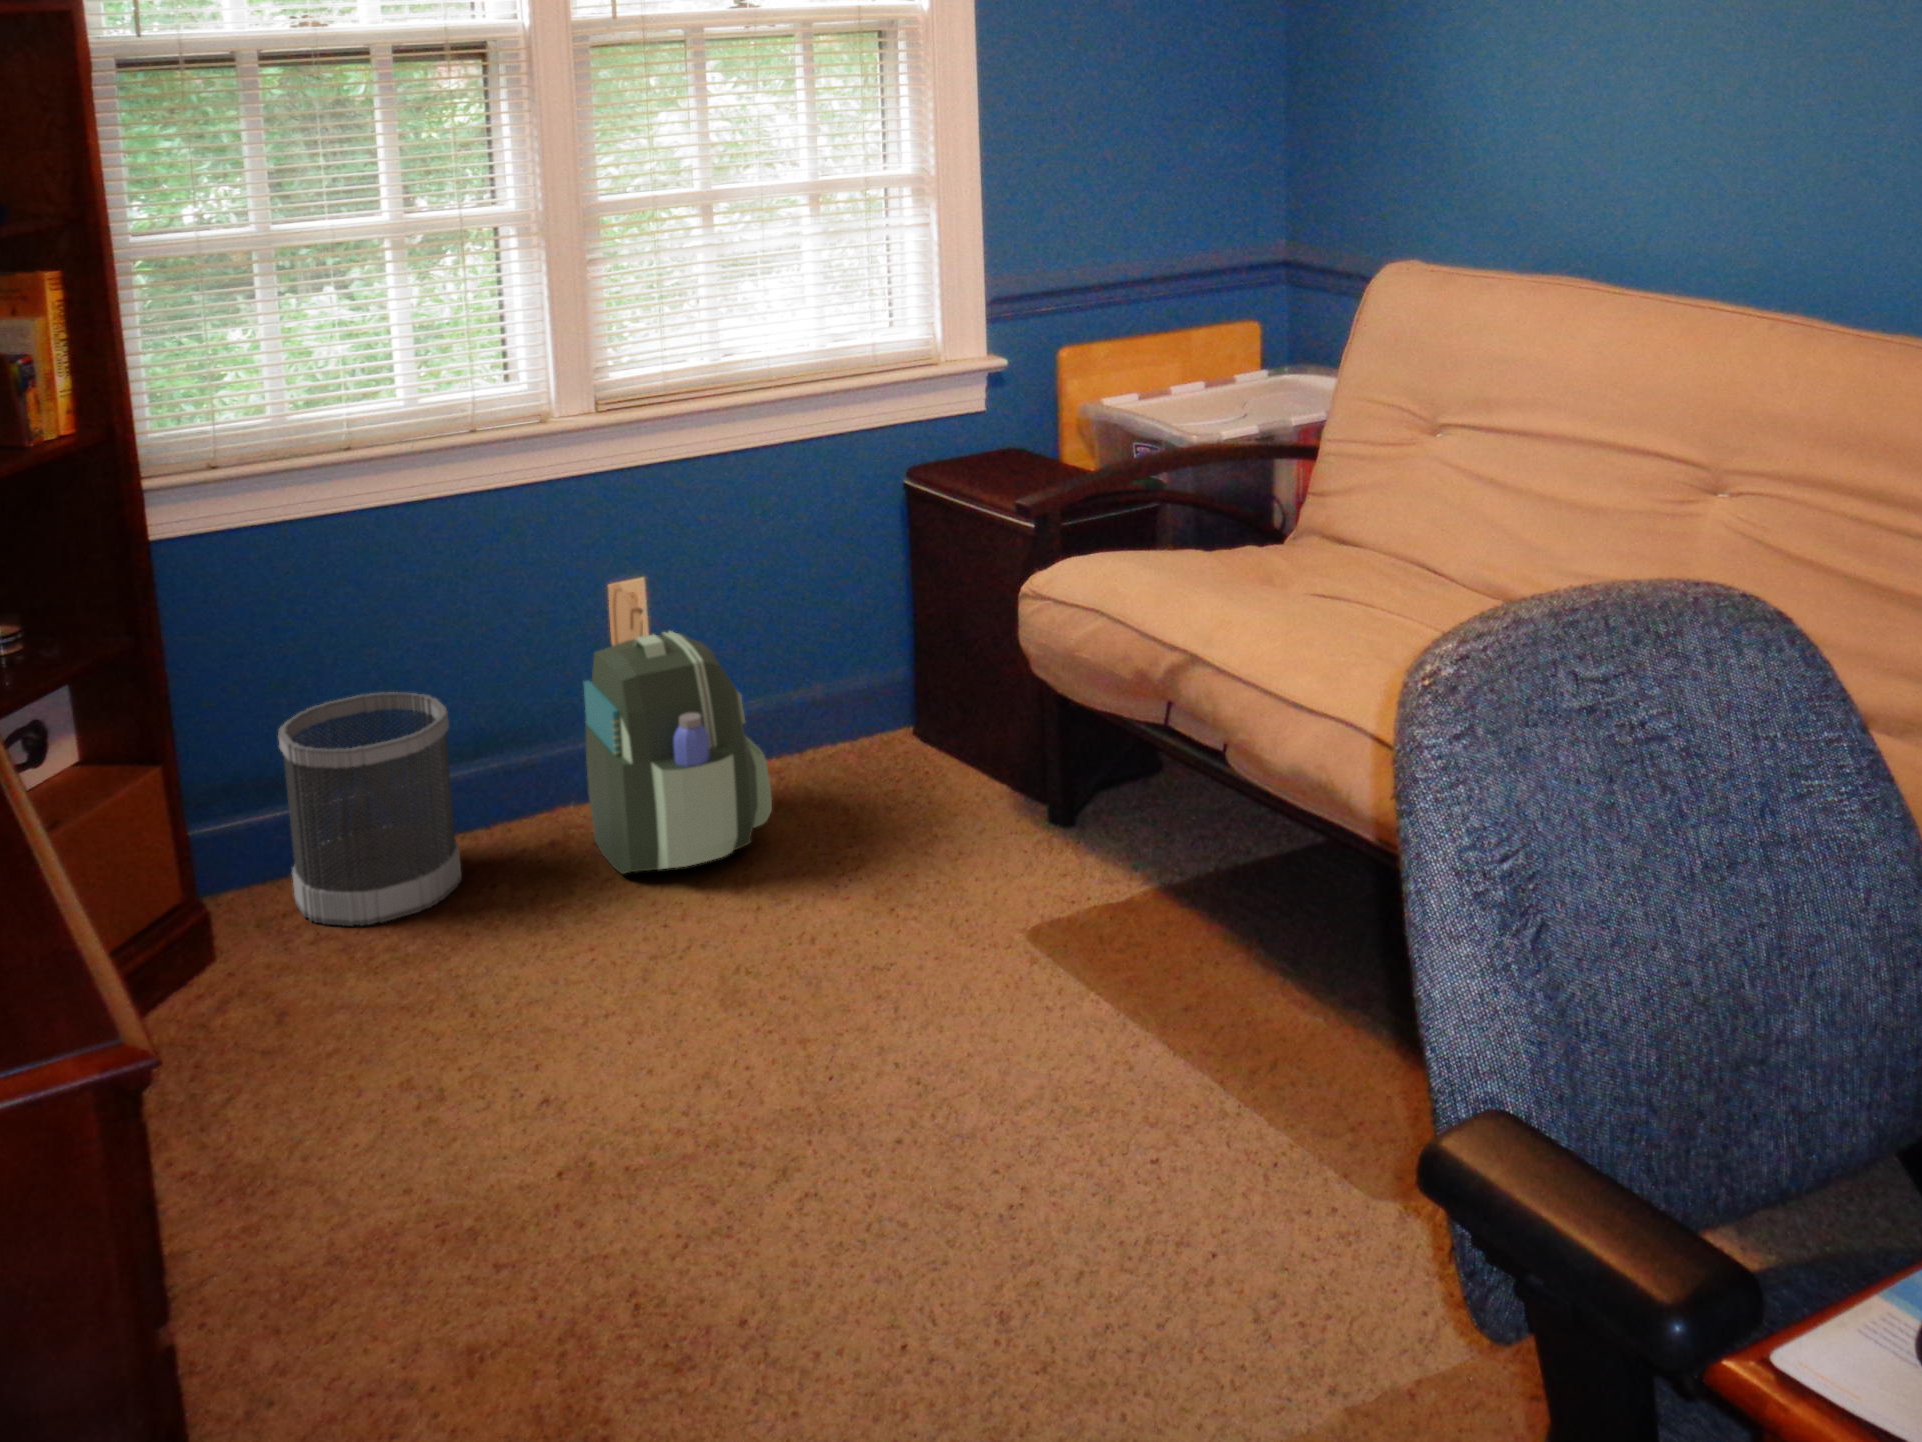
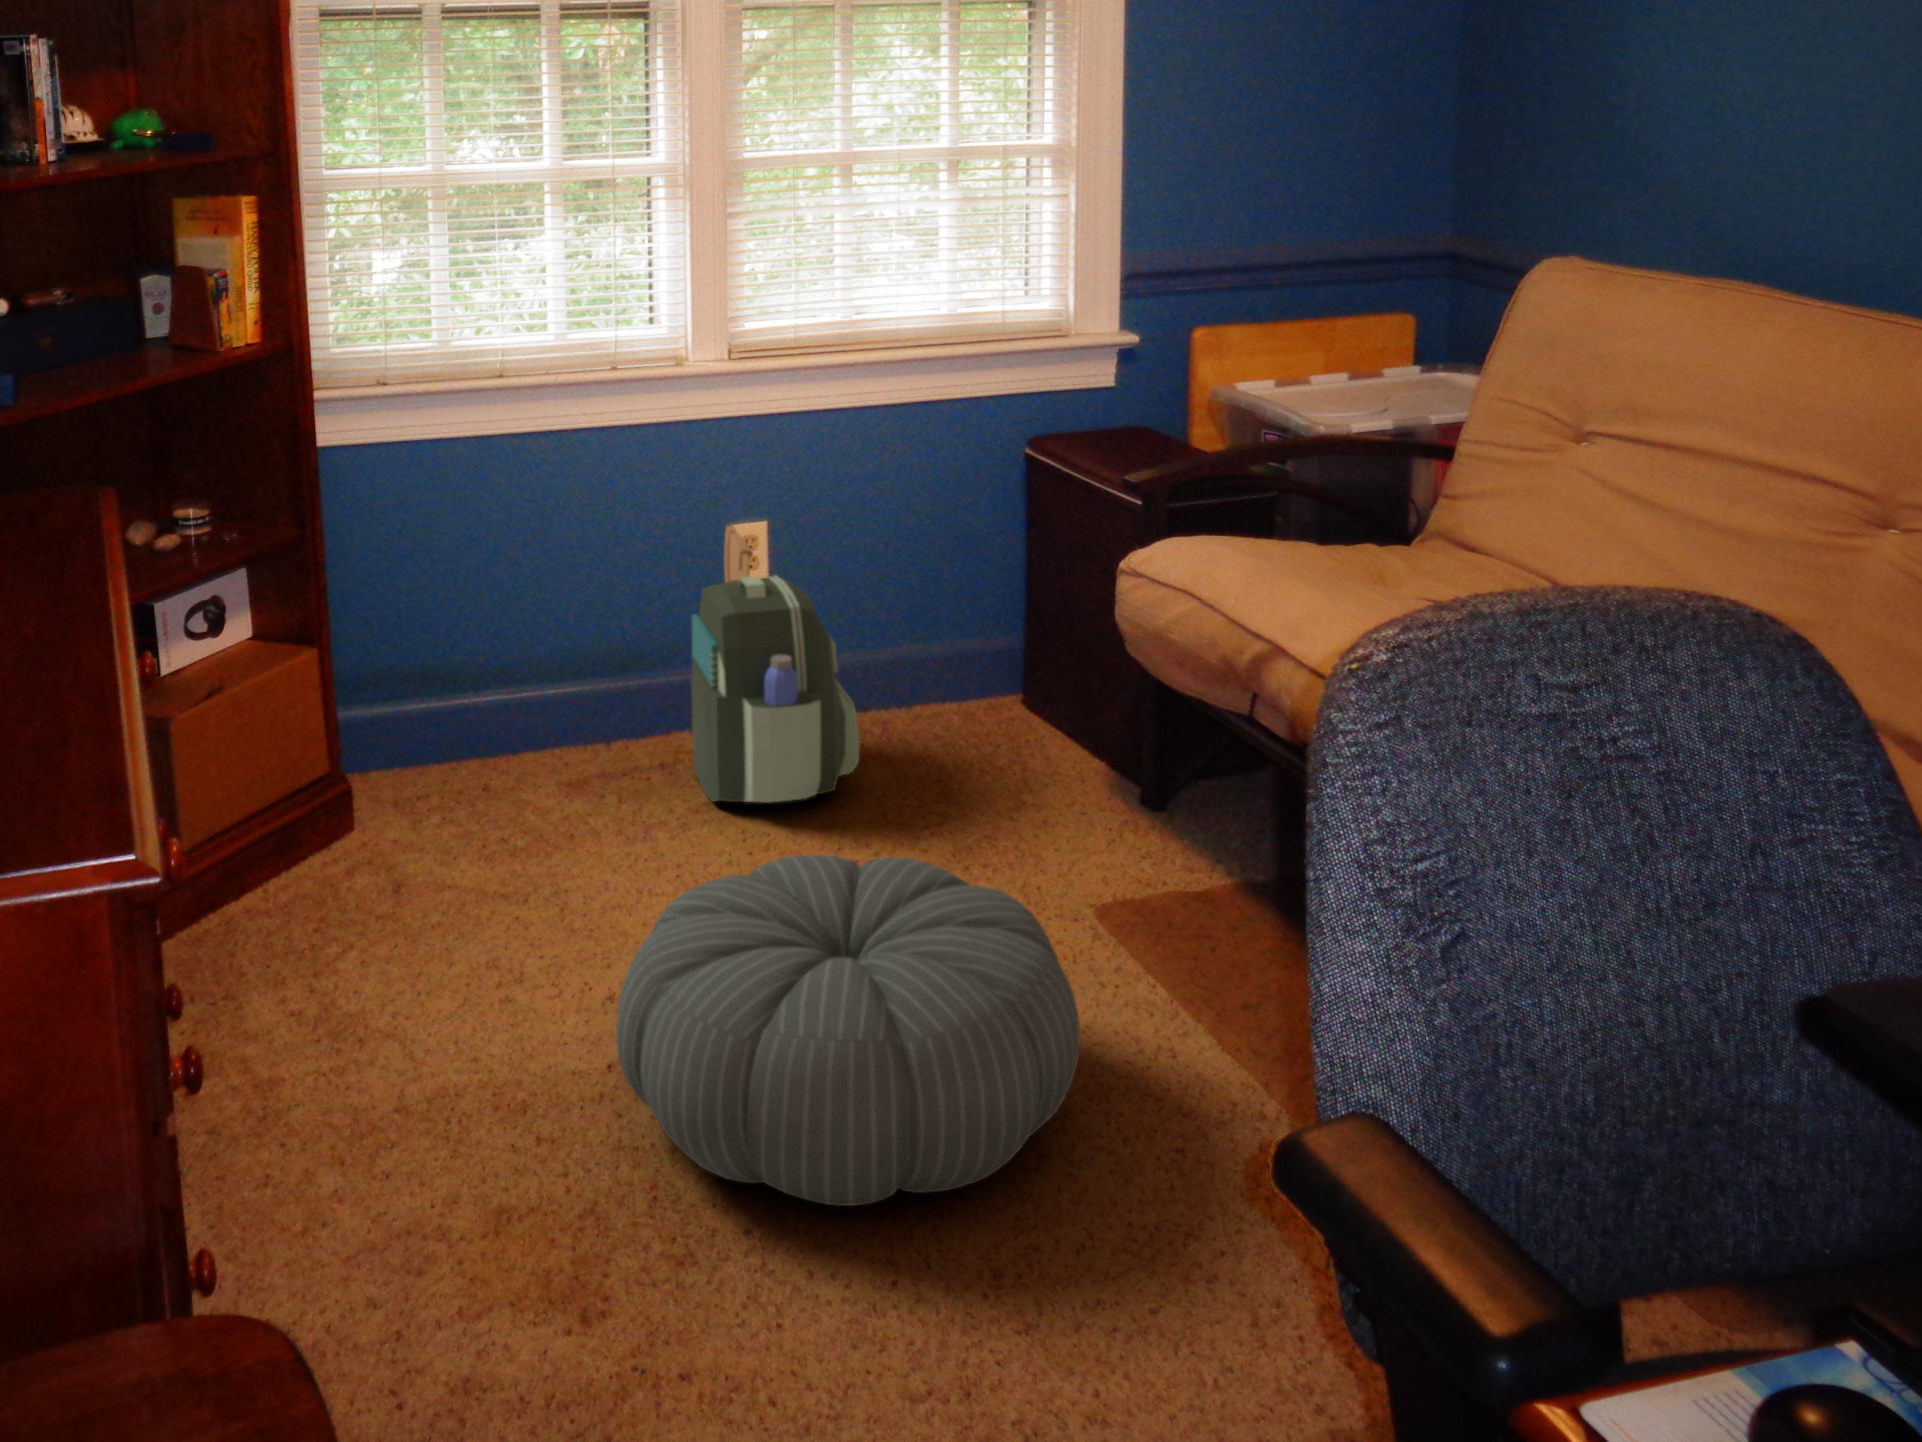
wastebasket: present [278,692,462,926] -> none [420,603,571,815]
pouf: none [581,907,1058,1278] -> present [616,855,1080,1206]

